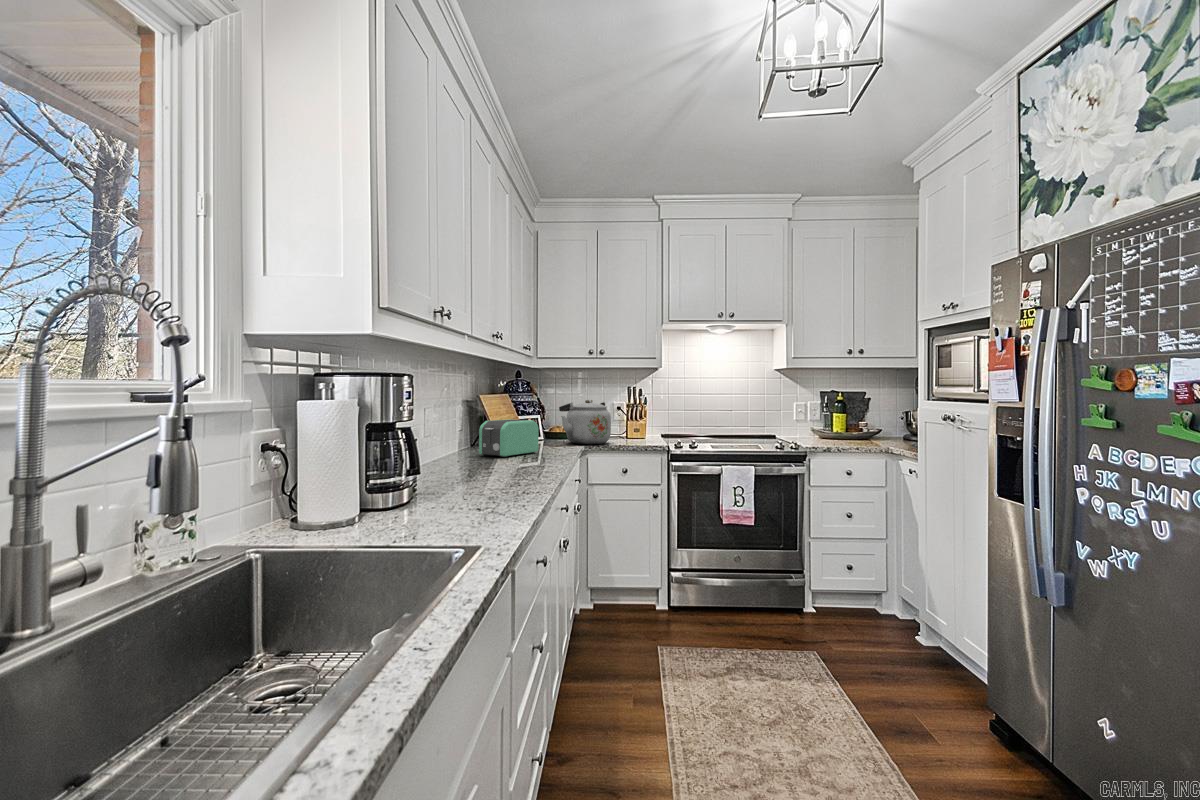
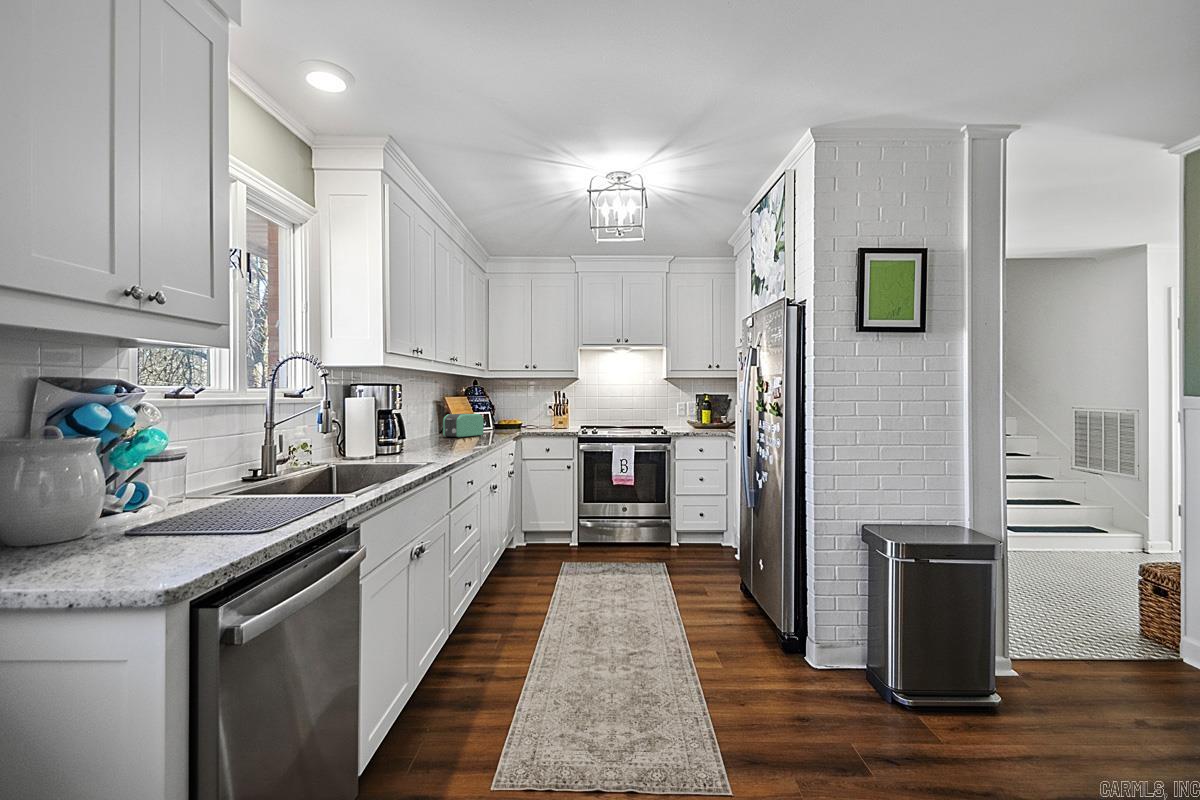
kettle: present [559,400,611,444] -> none [502,401,538,431]

